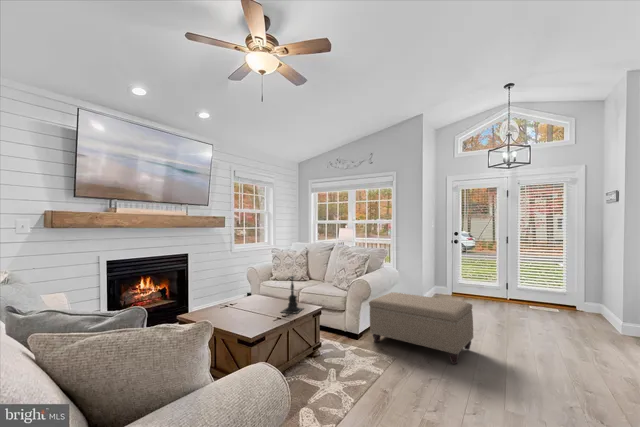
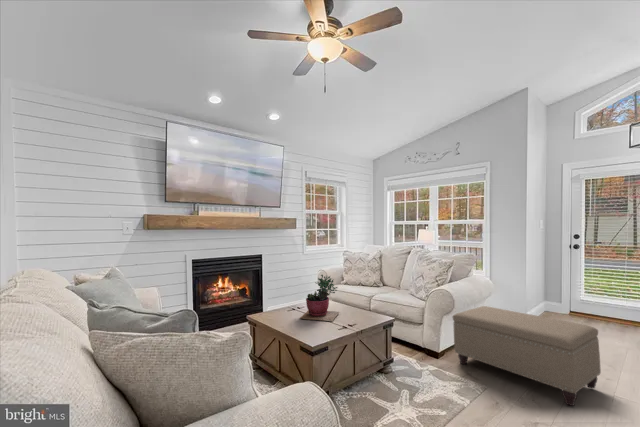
succulent plant: none [235,271,273,314] -> present [300,275,339,321]
candle holder: present [282,276,303,313] -> none [346,276,374,323]

